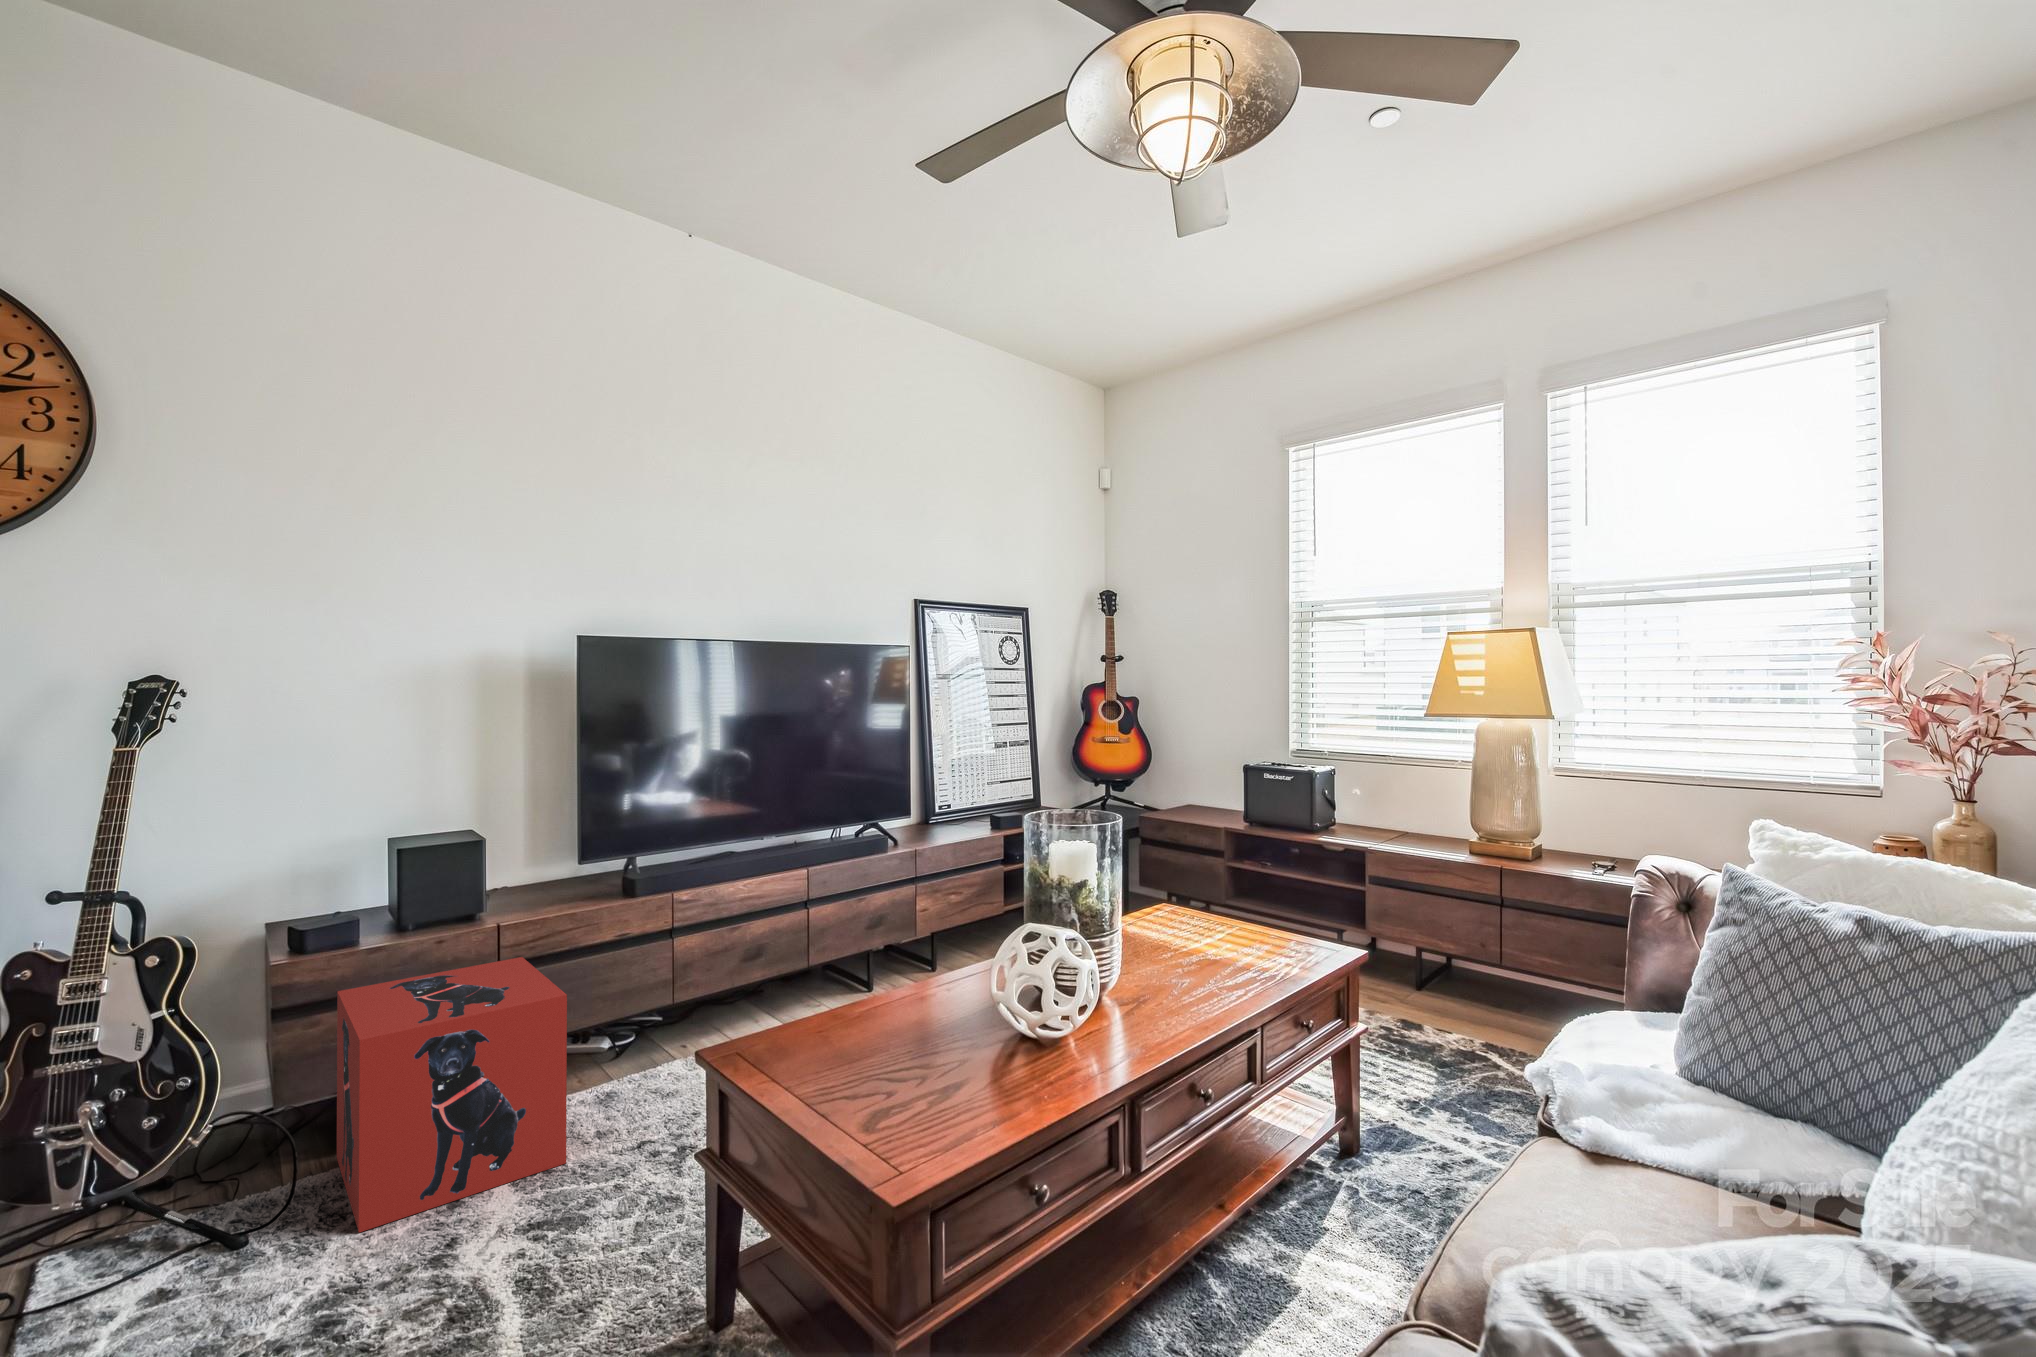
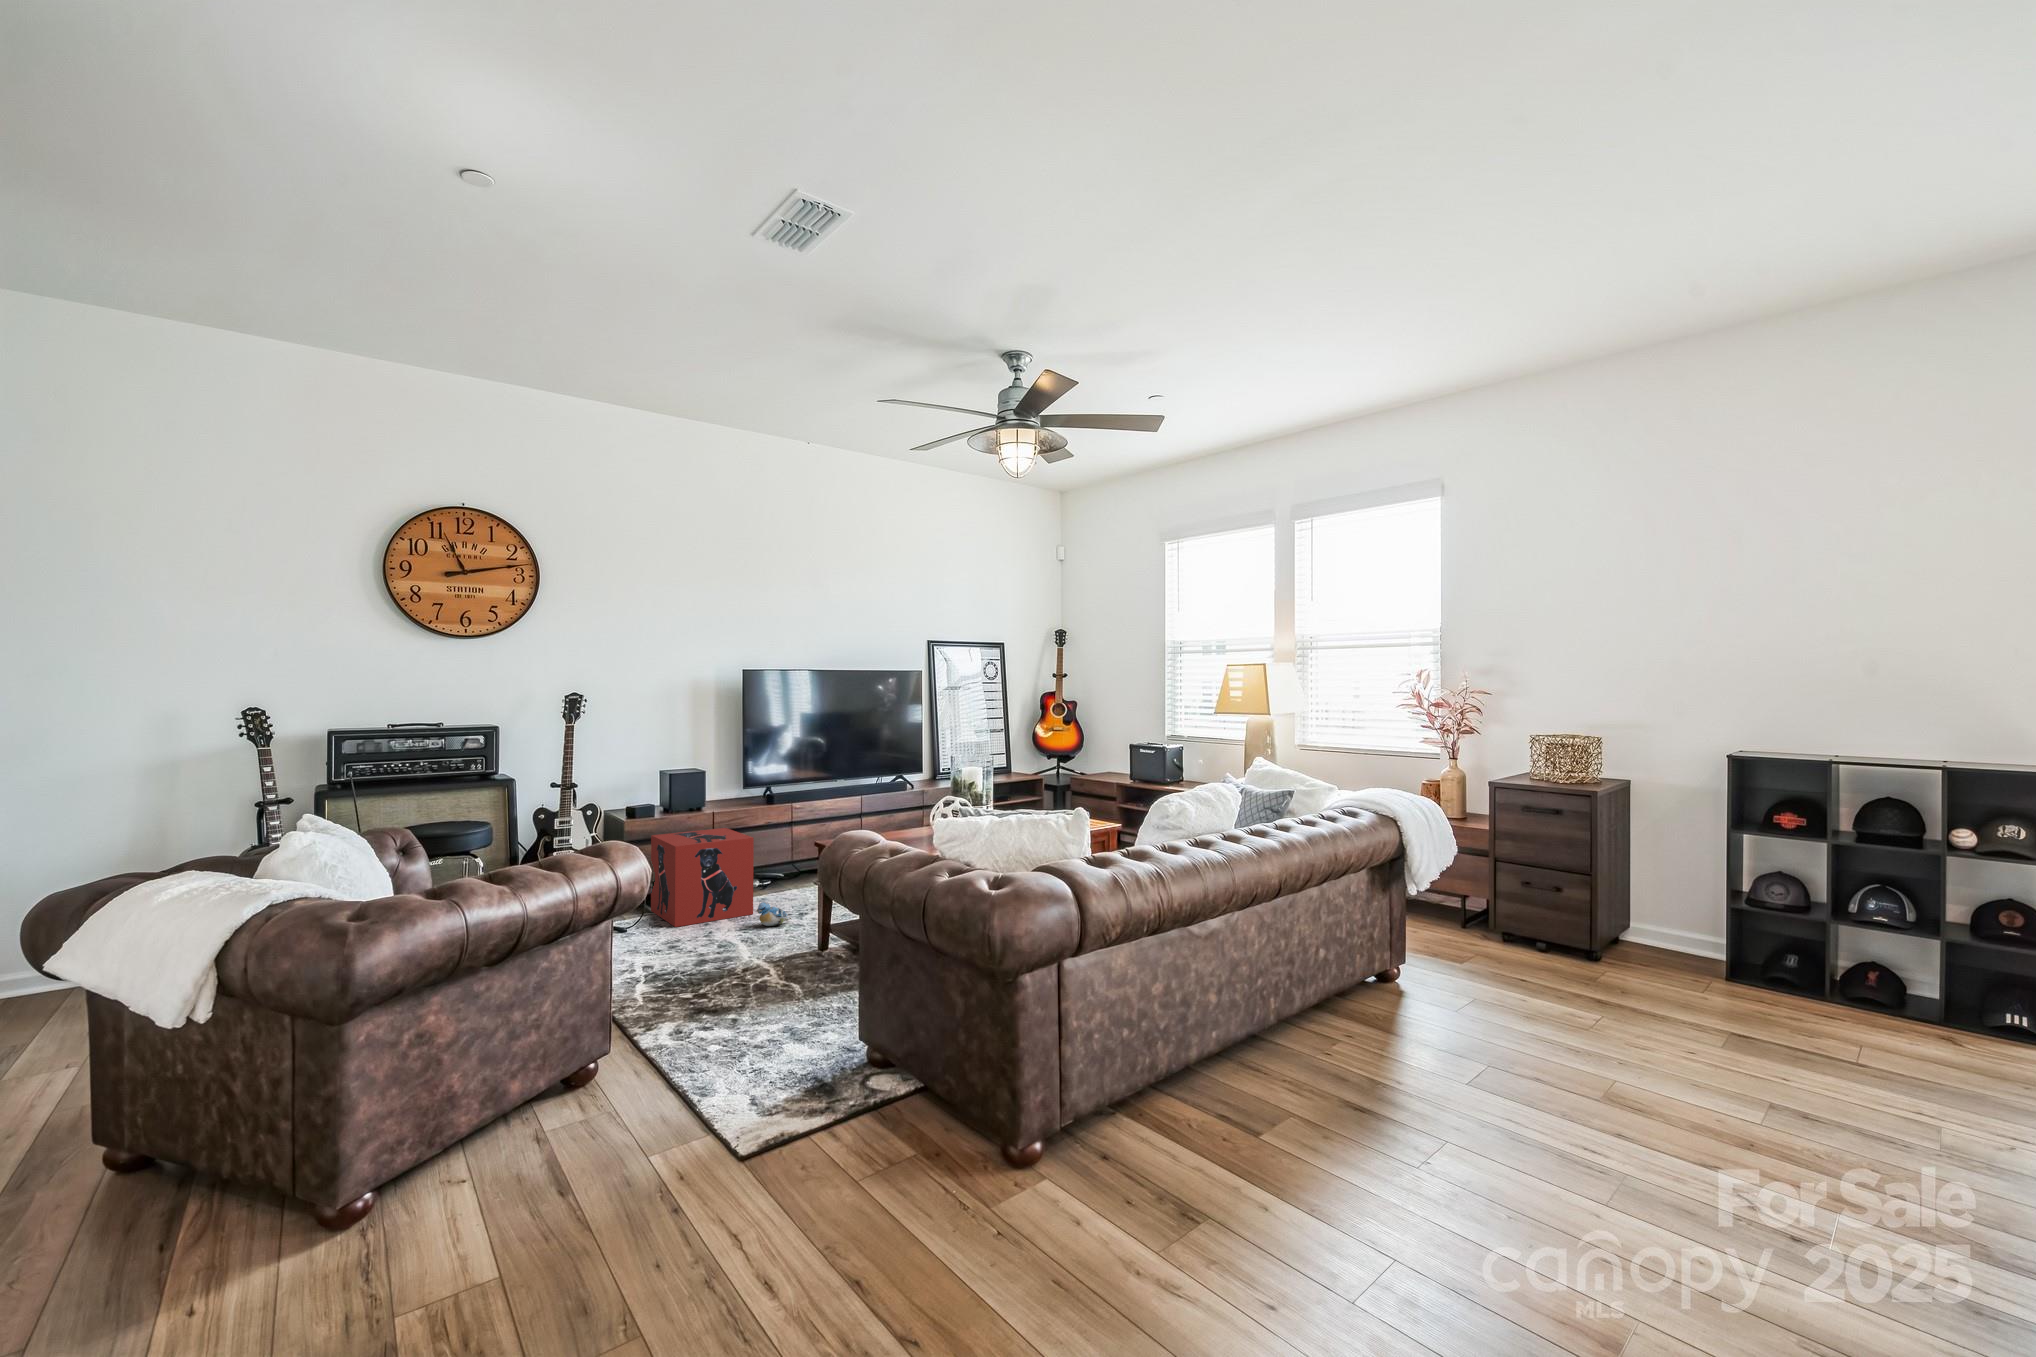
plush toy: none [558,1163,646,1220] -> present [757,902,791,926]

